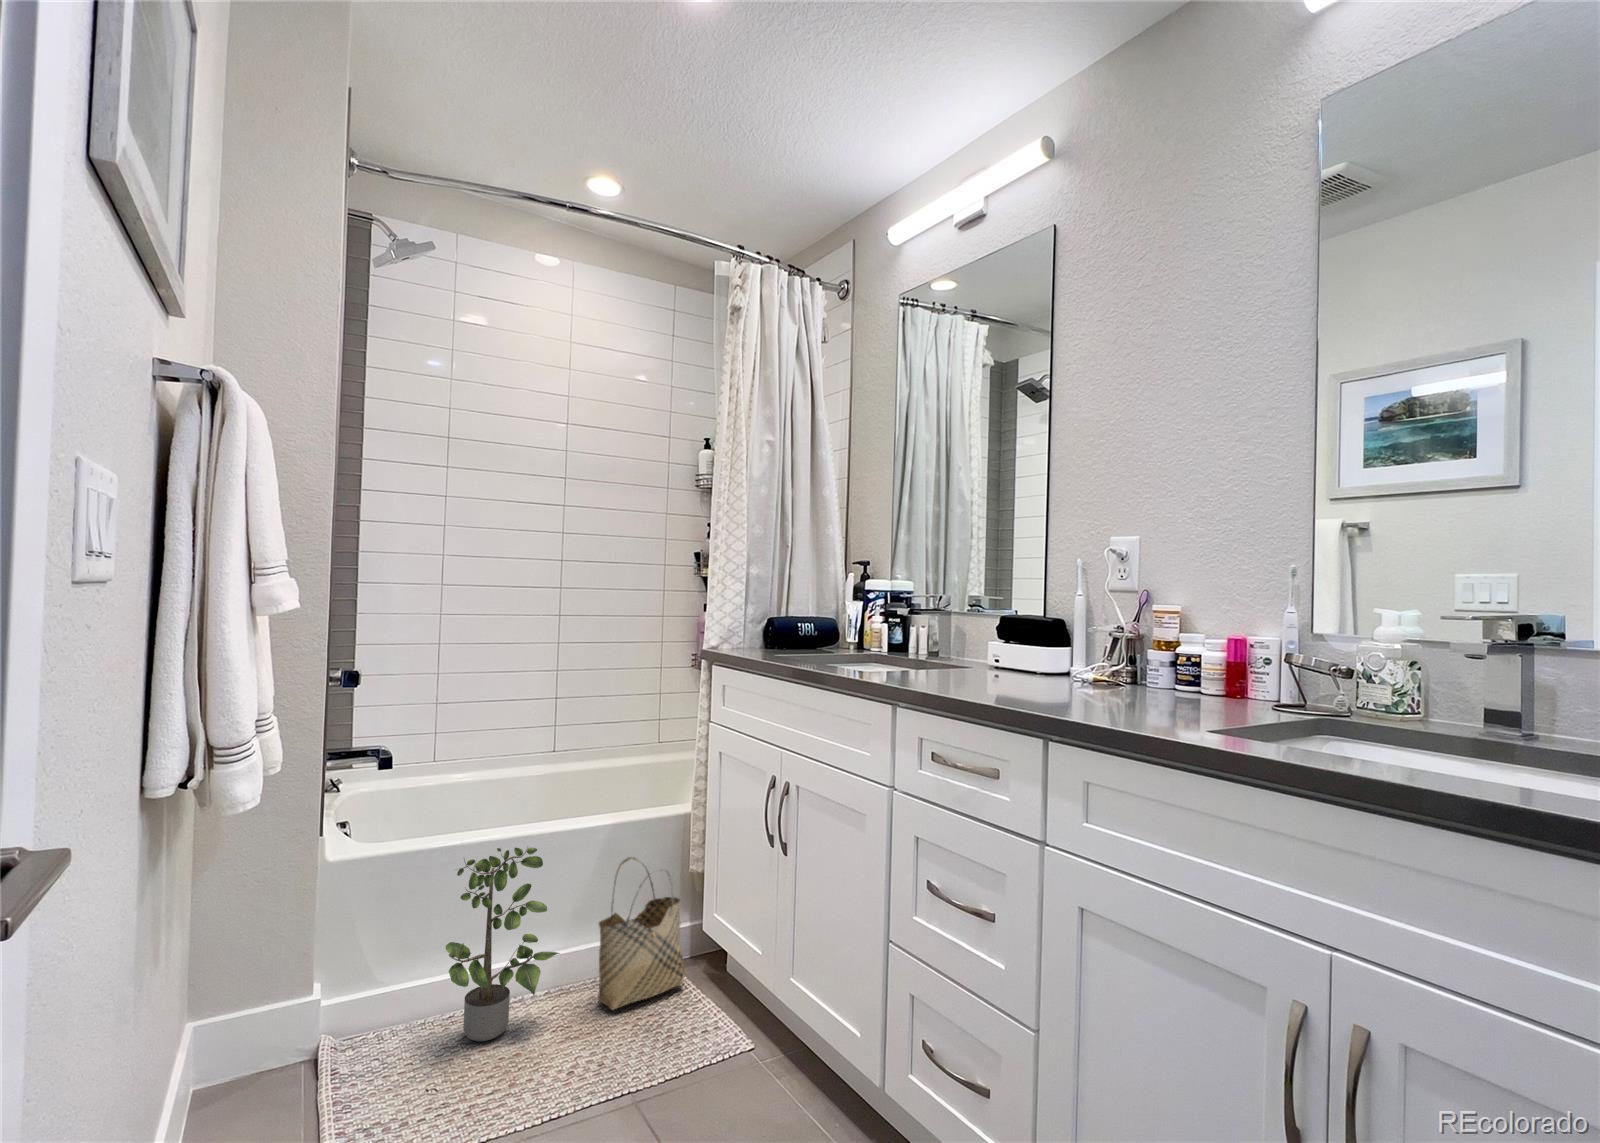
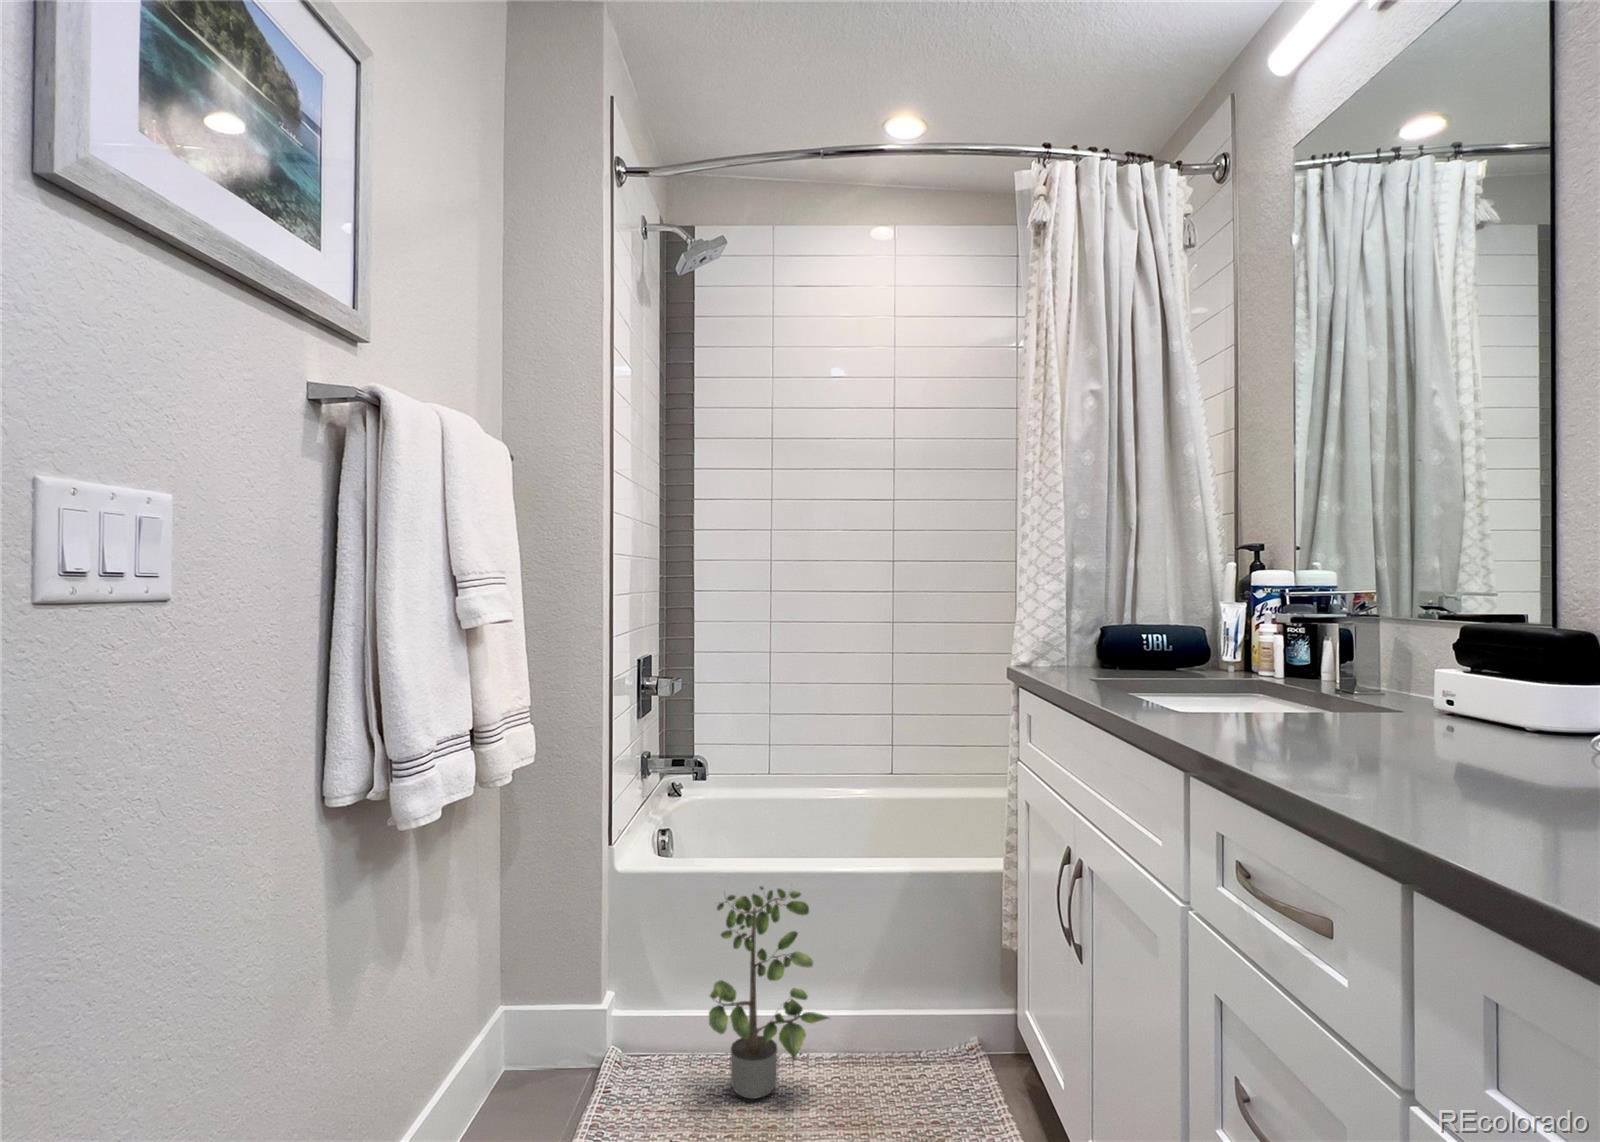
woven basket: present [598,857,684,1010] -> none [875,919,987,1102]

